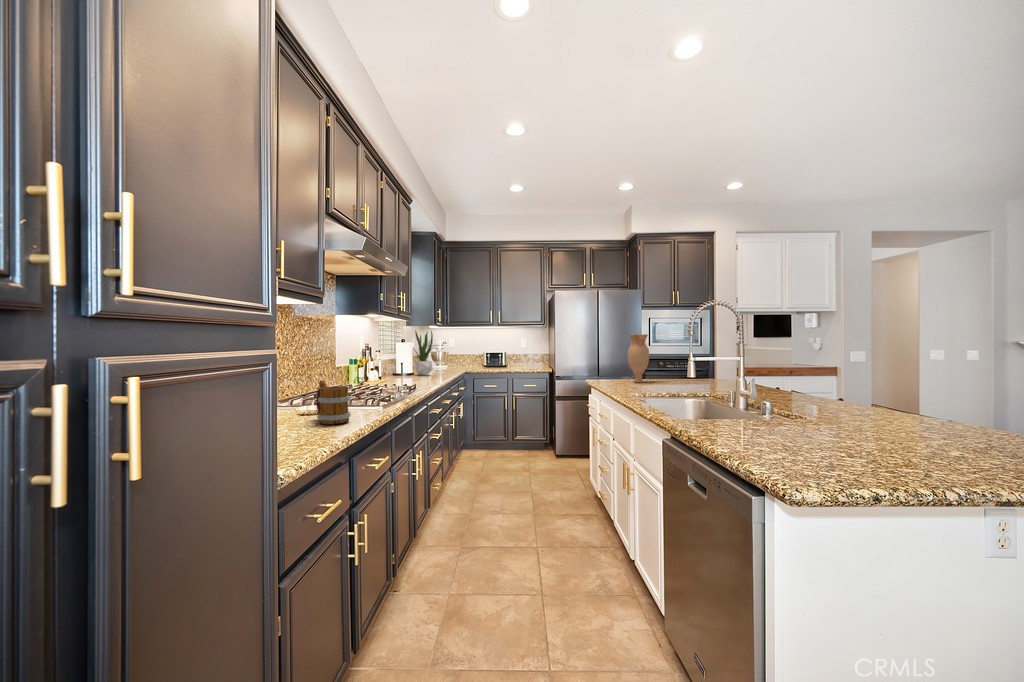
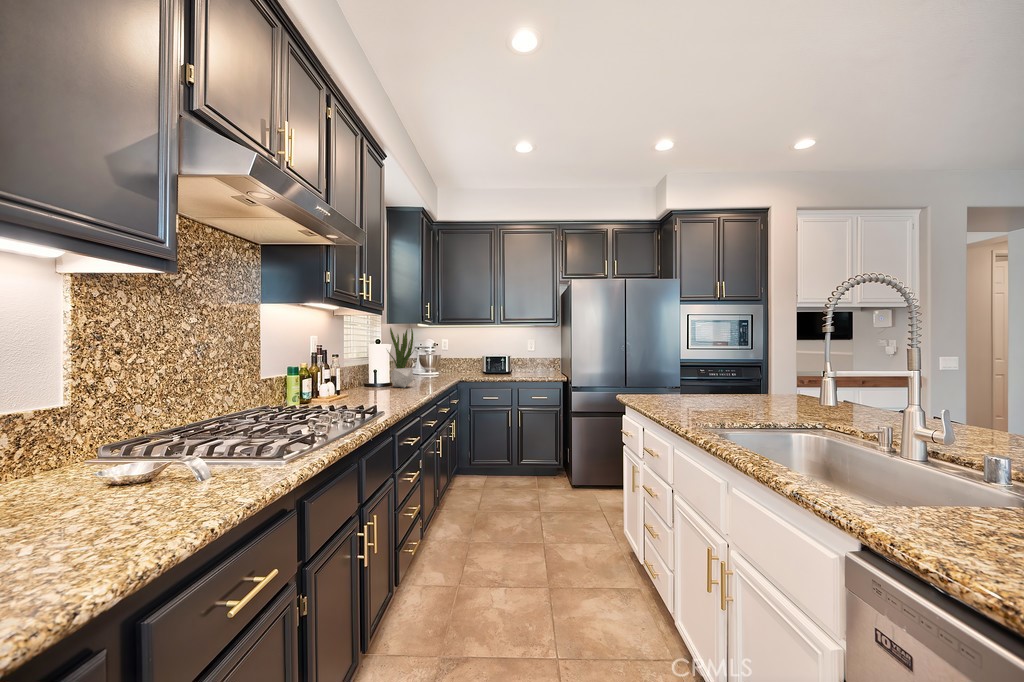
vase: present [628,334,649,383] -> none [683,333,715,402]
mug: present [316,380,351,425] -> none [56,430,154,548]

